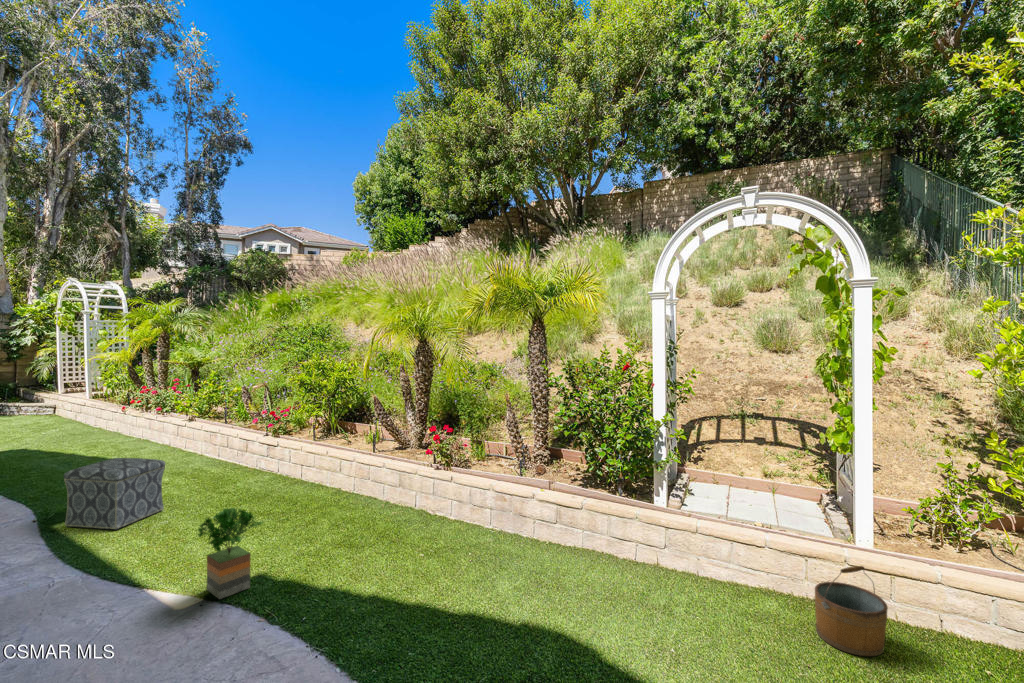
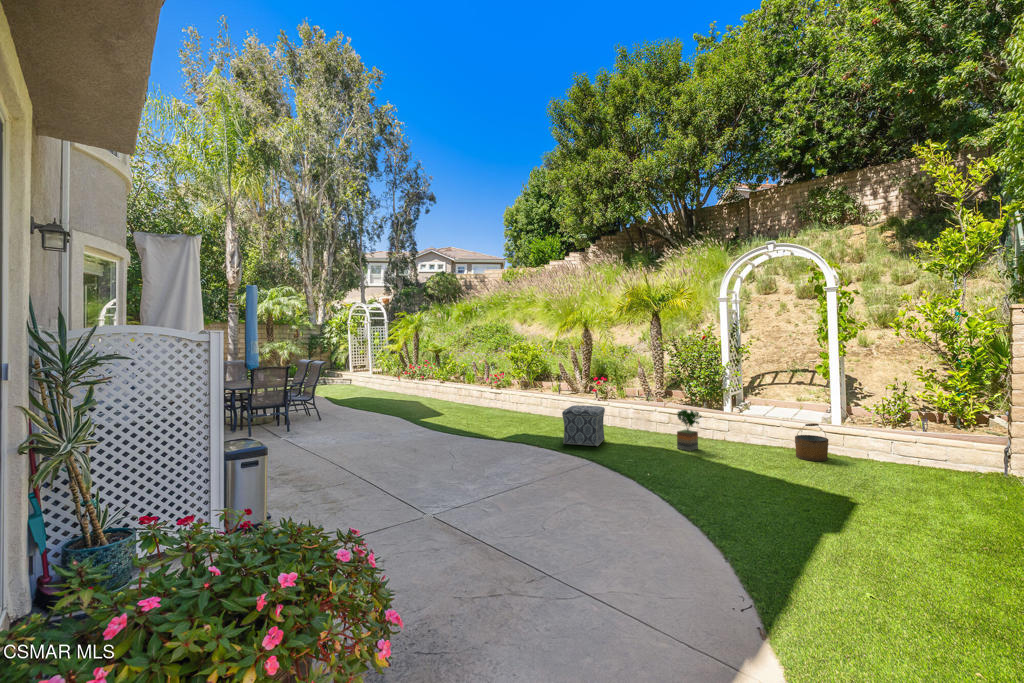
ottoman: present [64,458,165,530] -> present [562,405,605,446]
potted tree: present [198,508,262,599] -> present [677,410,702,451]

